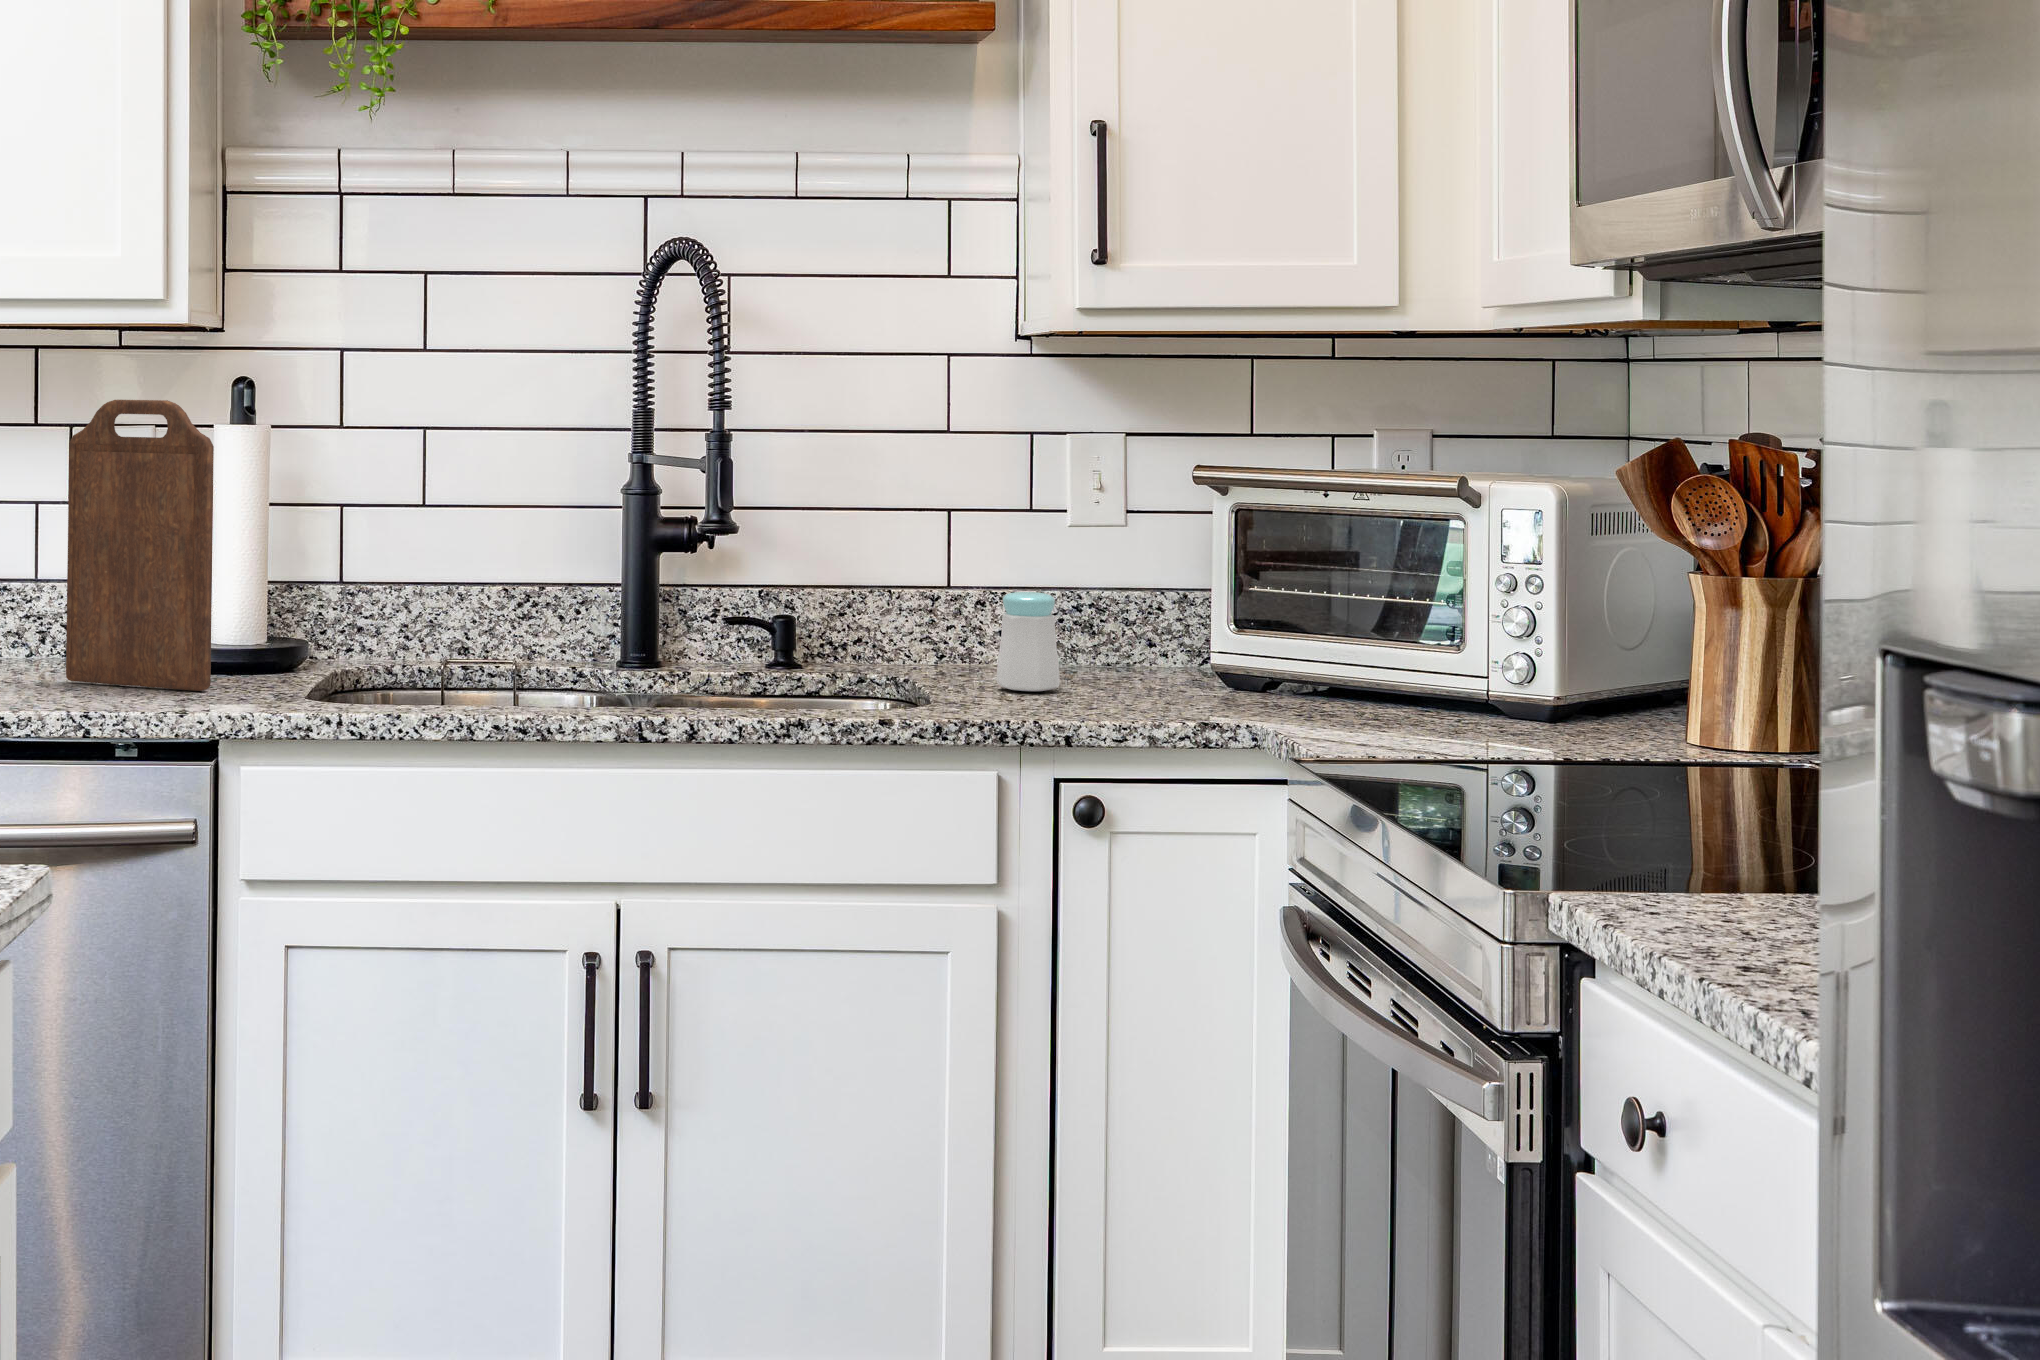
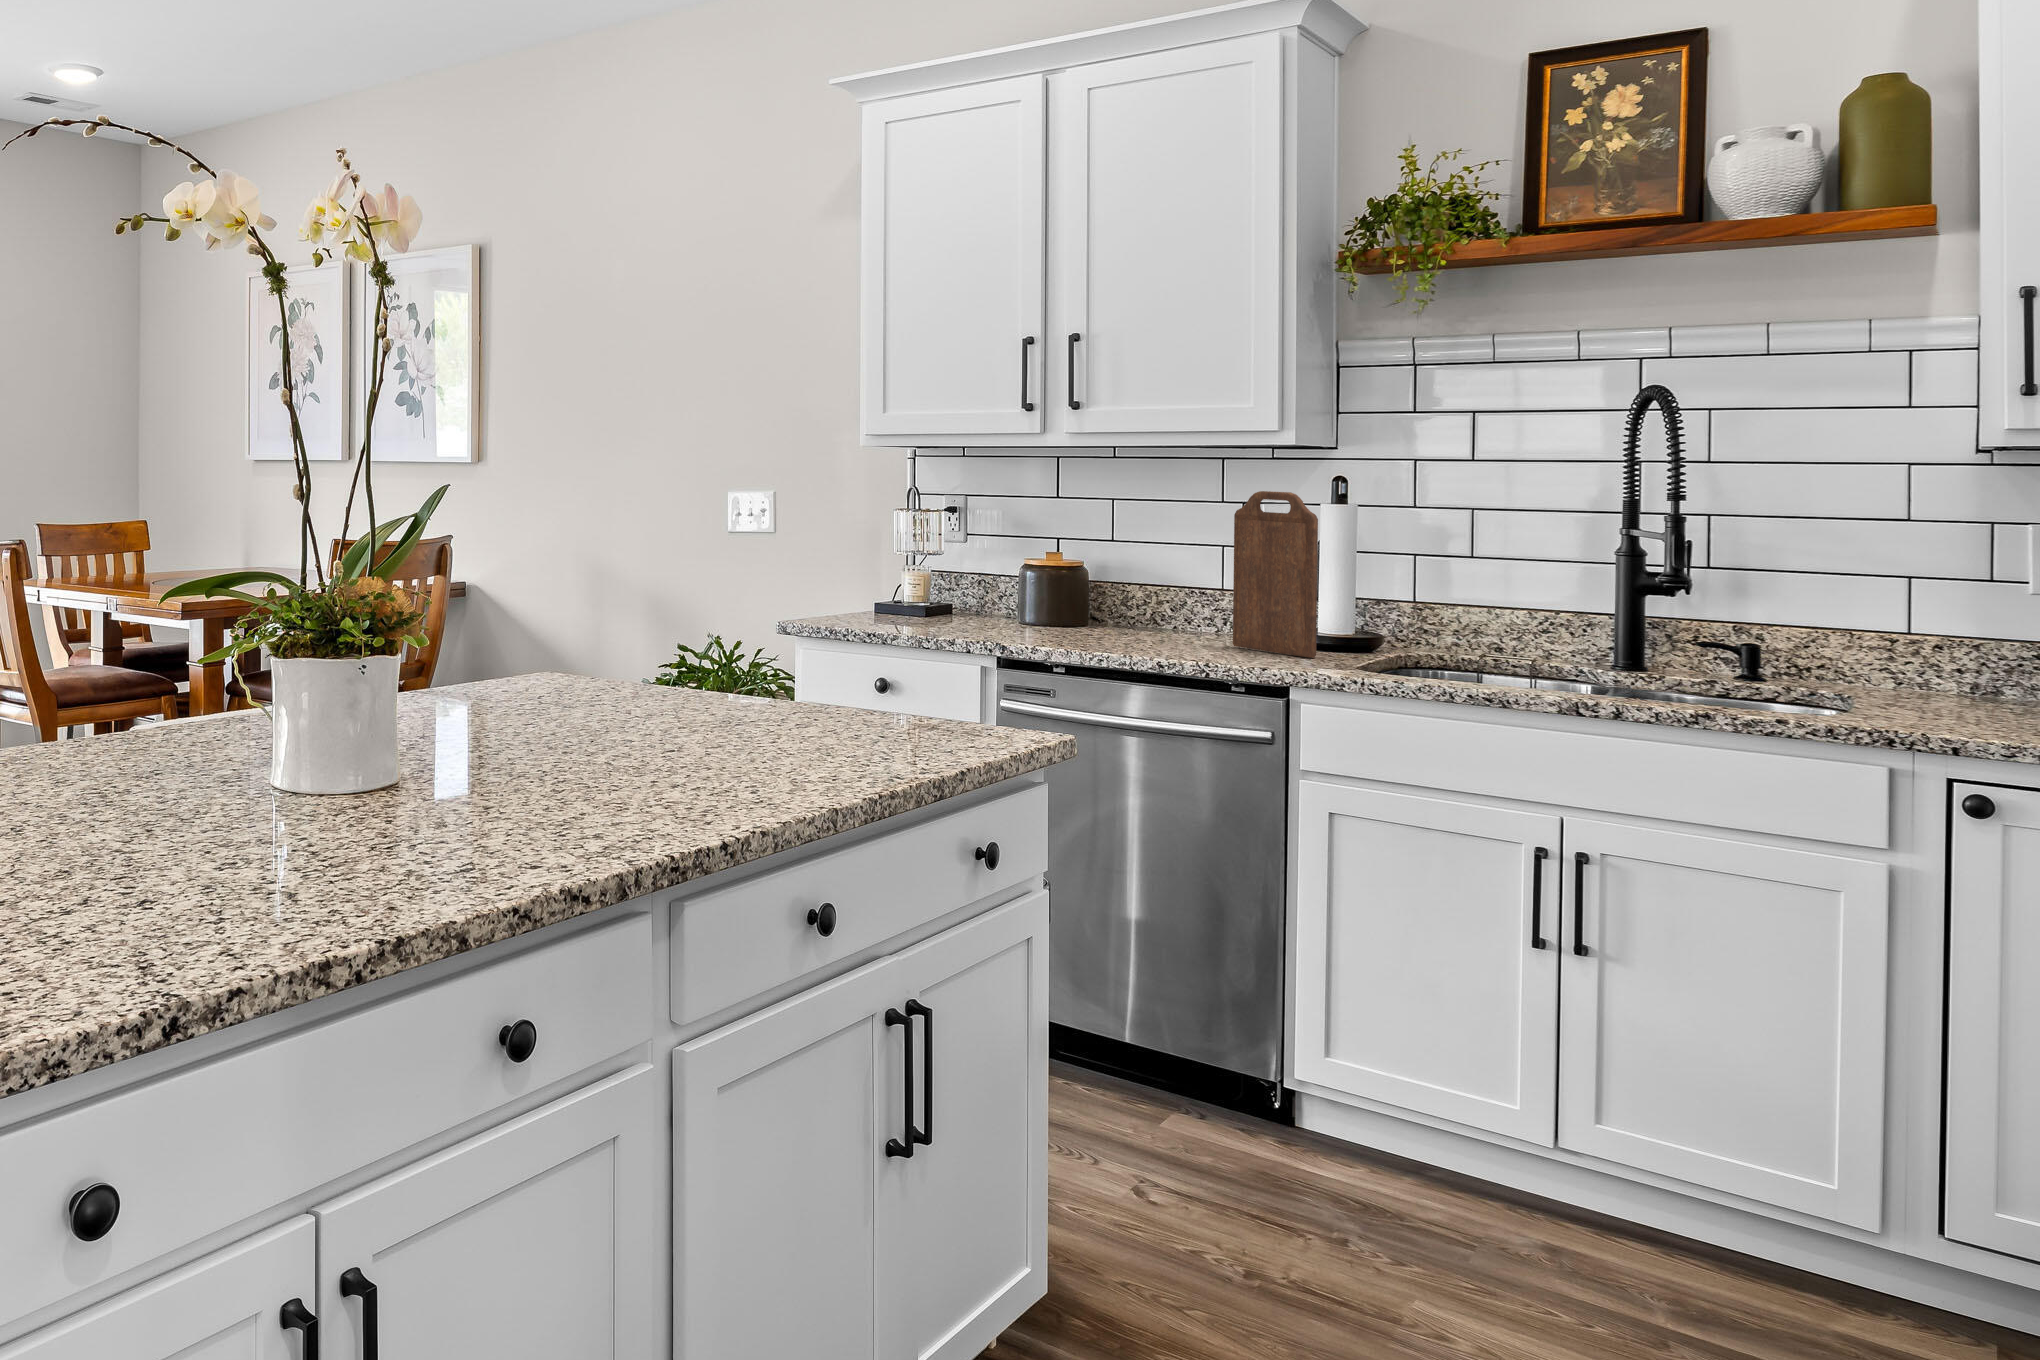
salt shaker: present [997,592,1060,691] -> none [1923,641,1980,713]

